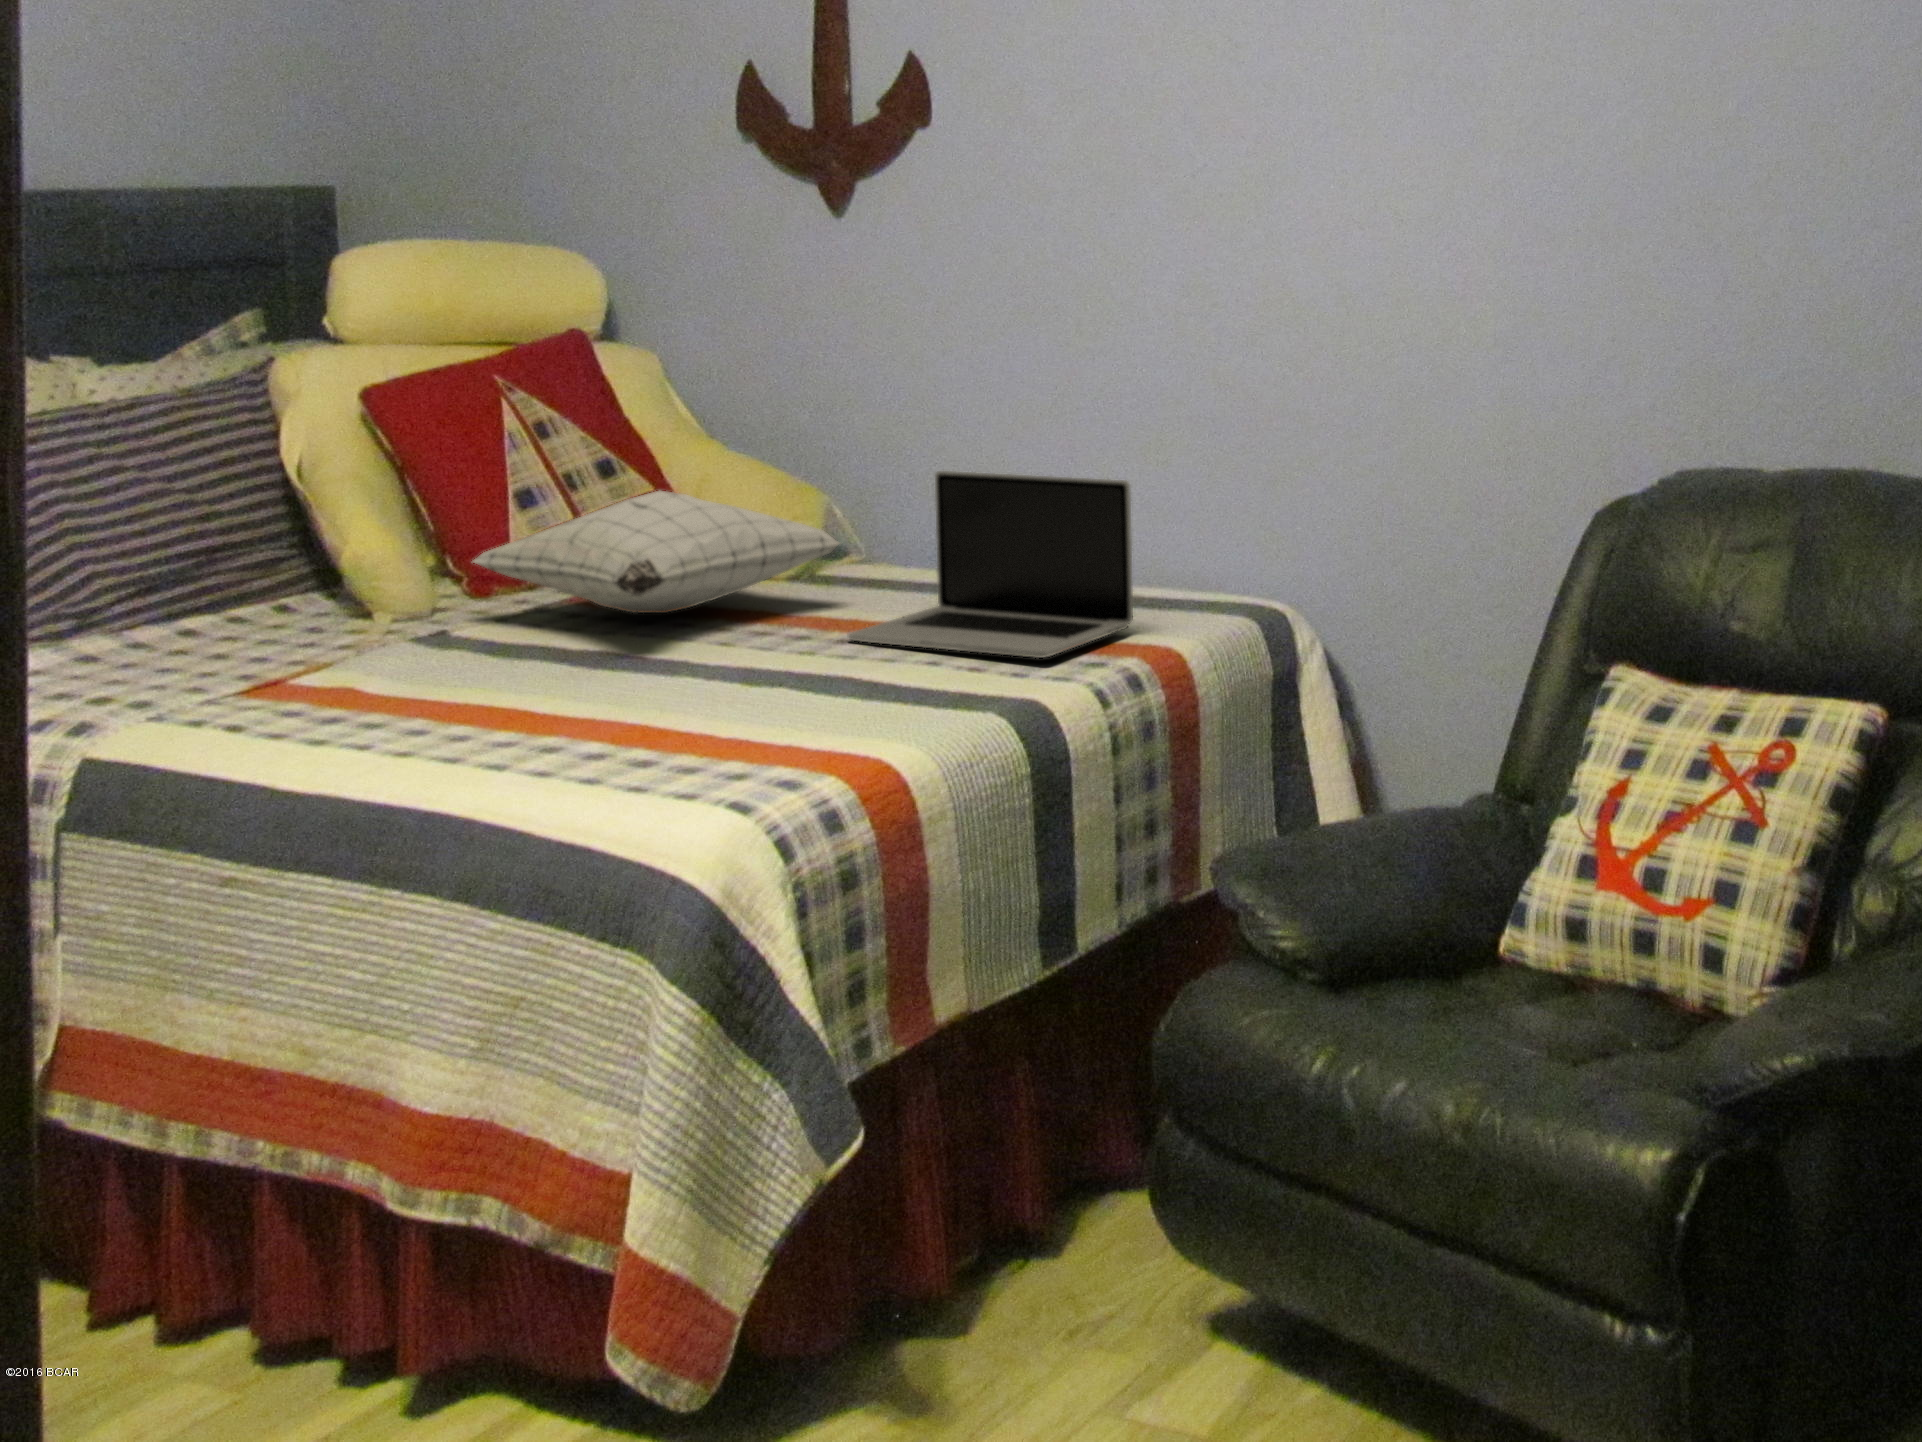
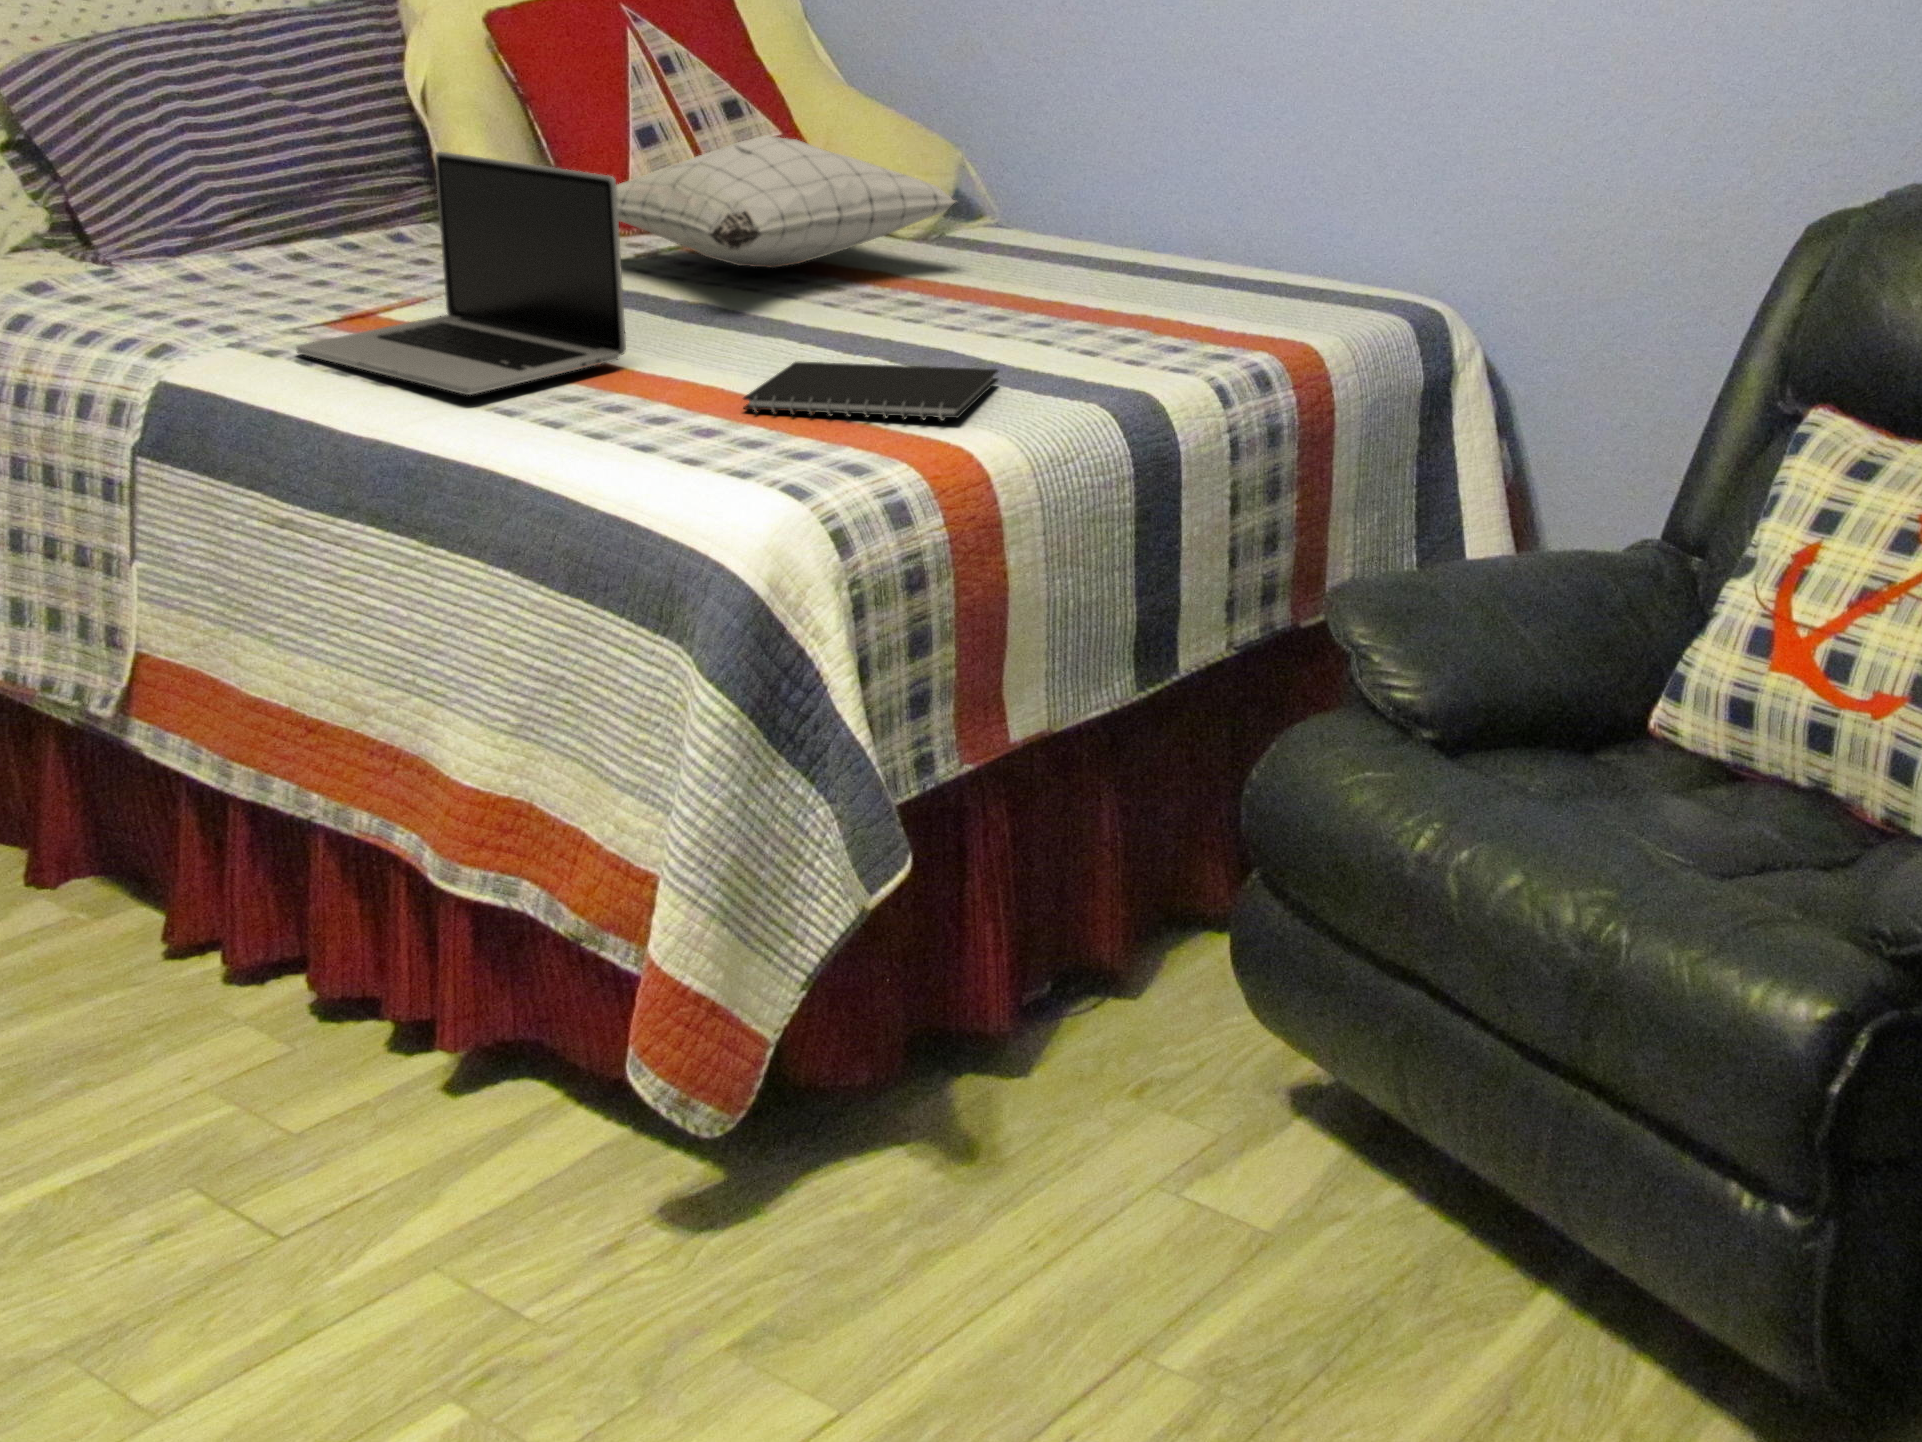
laptop: present [848,471,1133,658] -> present [296,152,626,395]
notebook: none [674,686,910,739] -> present [743,362,998,421]

